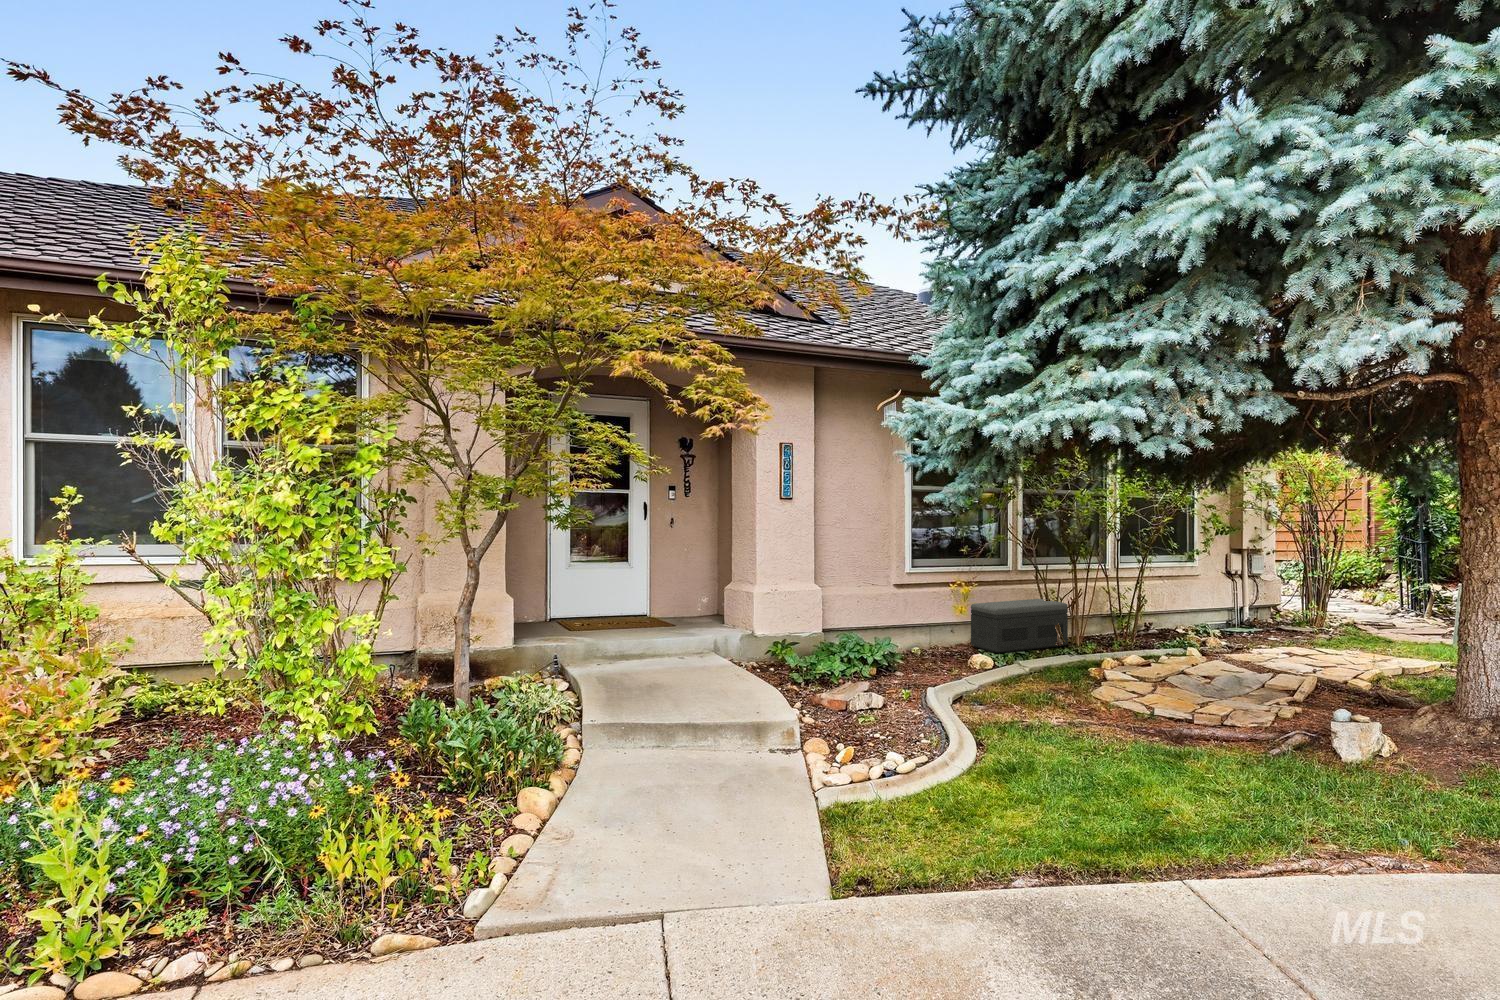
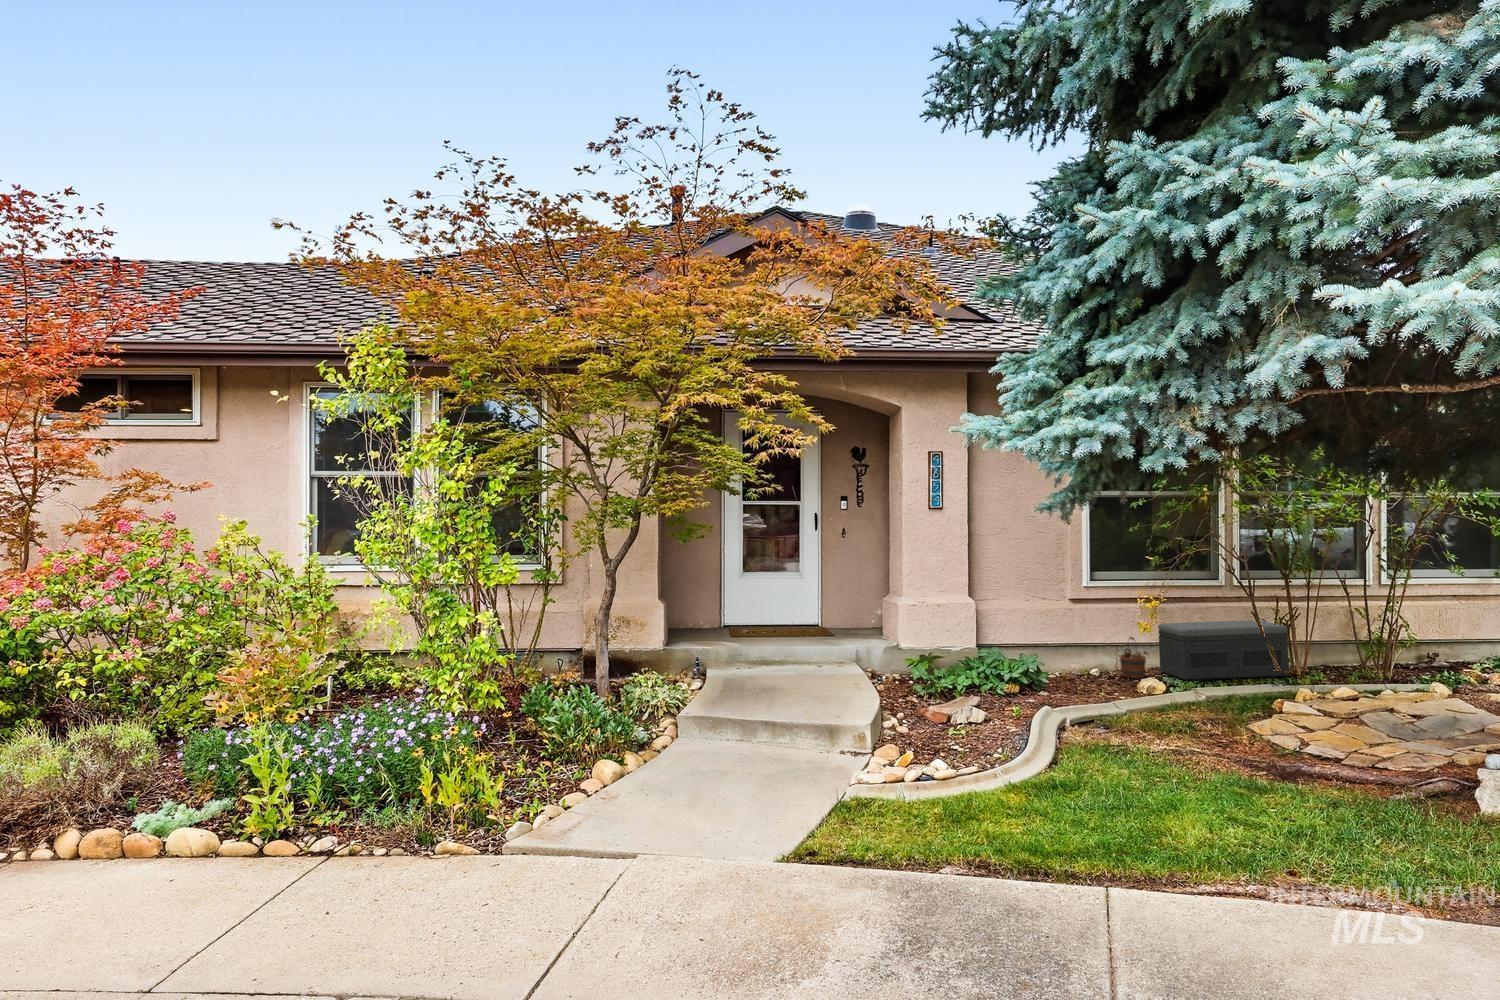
wooden bucket: none [943,616,965,653] -> present [1120,637,1146,678]

